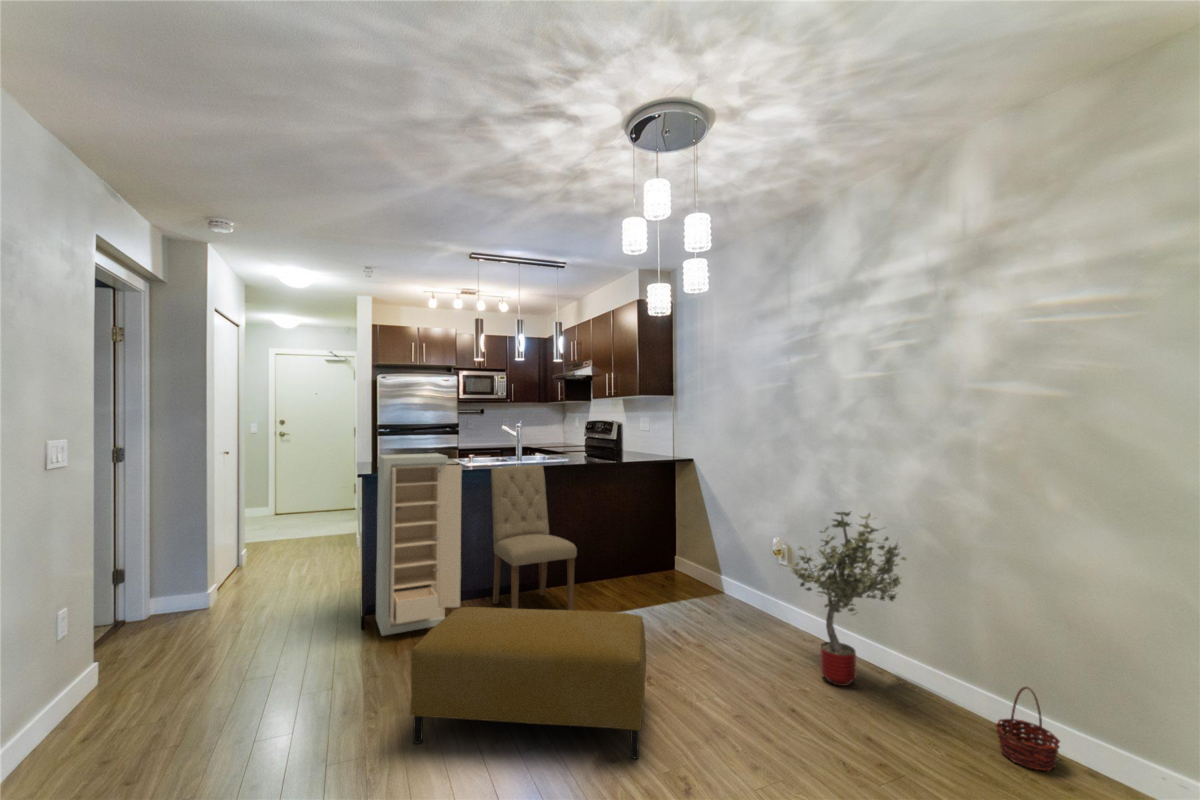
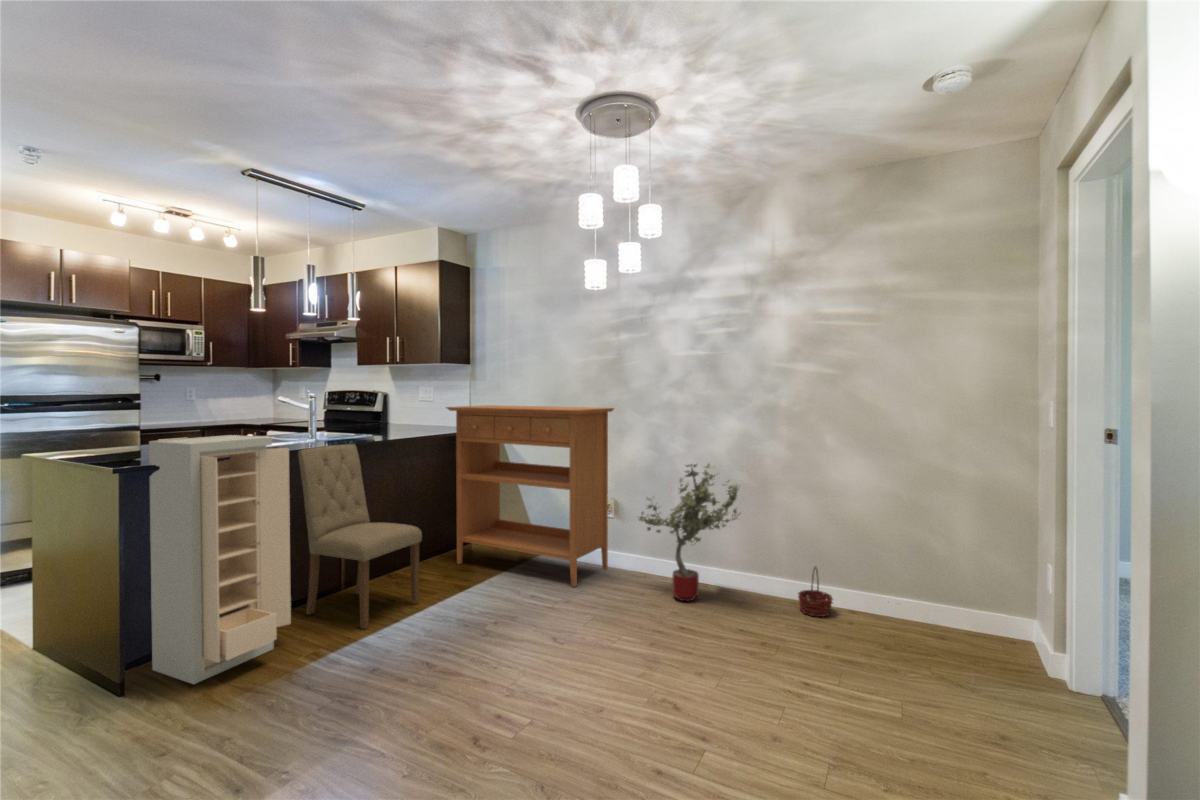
console table: none [632,435,784,634] -> present [446,405,614,587]
ottoman: present [410,607,646,759] -> none [371,576,619,761]

